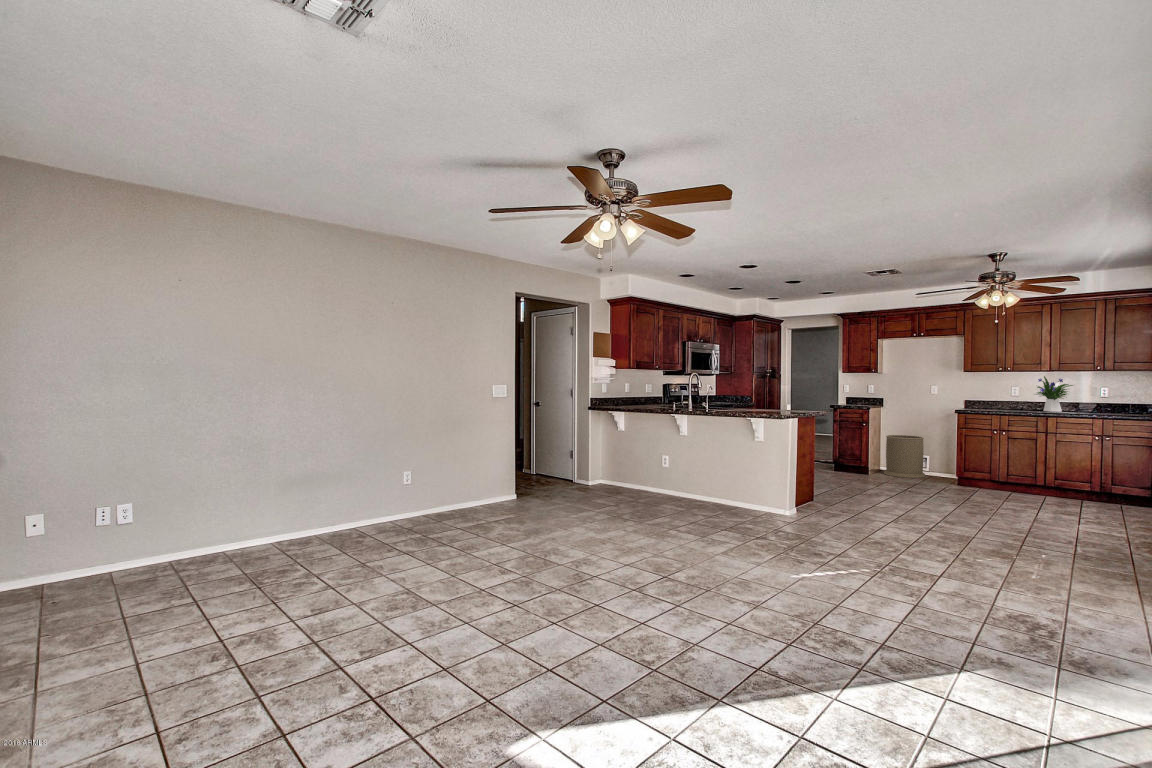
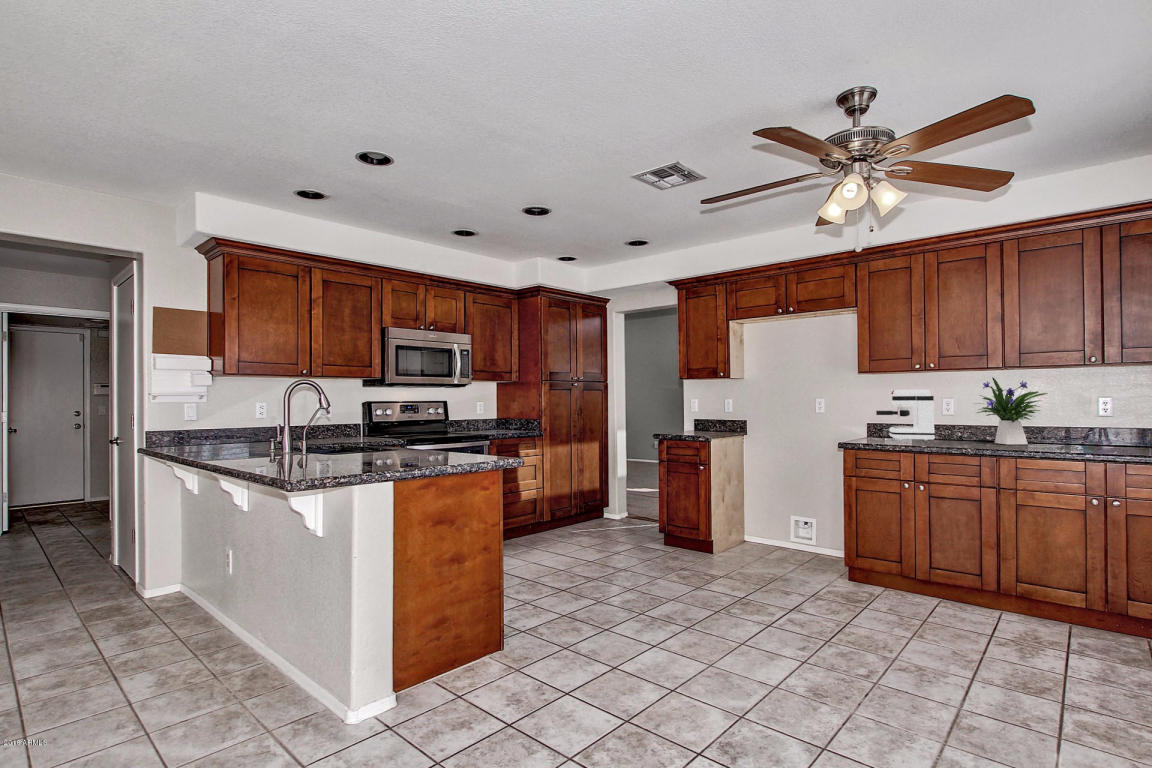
coffee maker: none [973,382,1009,410] -> present [876,390,934,440]
trash can: present [884,435,925,478] -> none [739,484,806,563]

